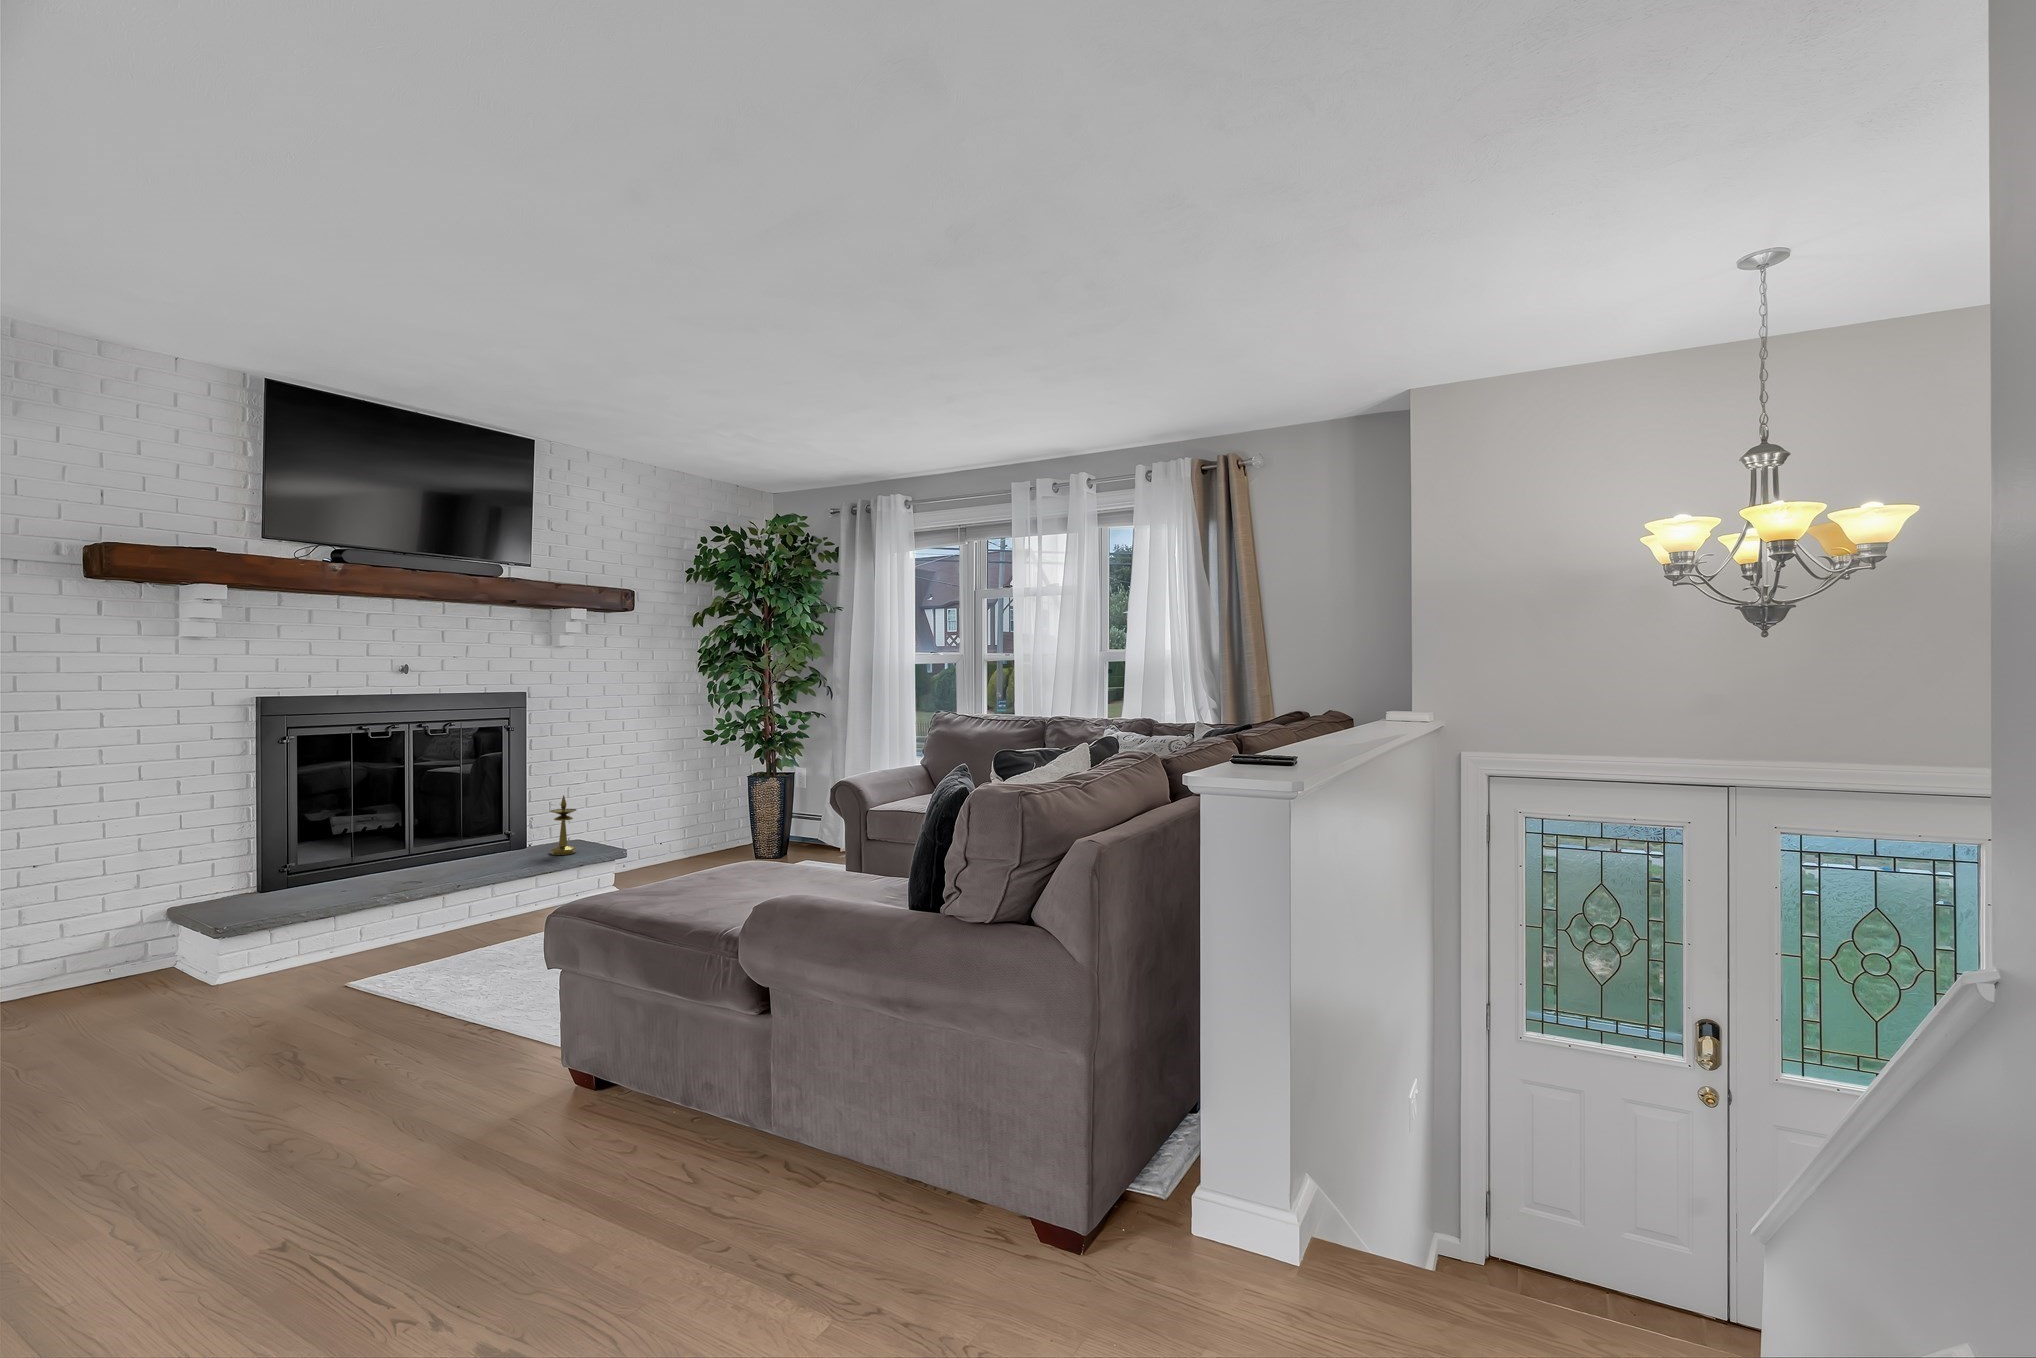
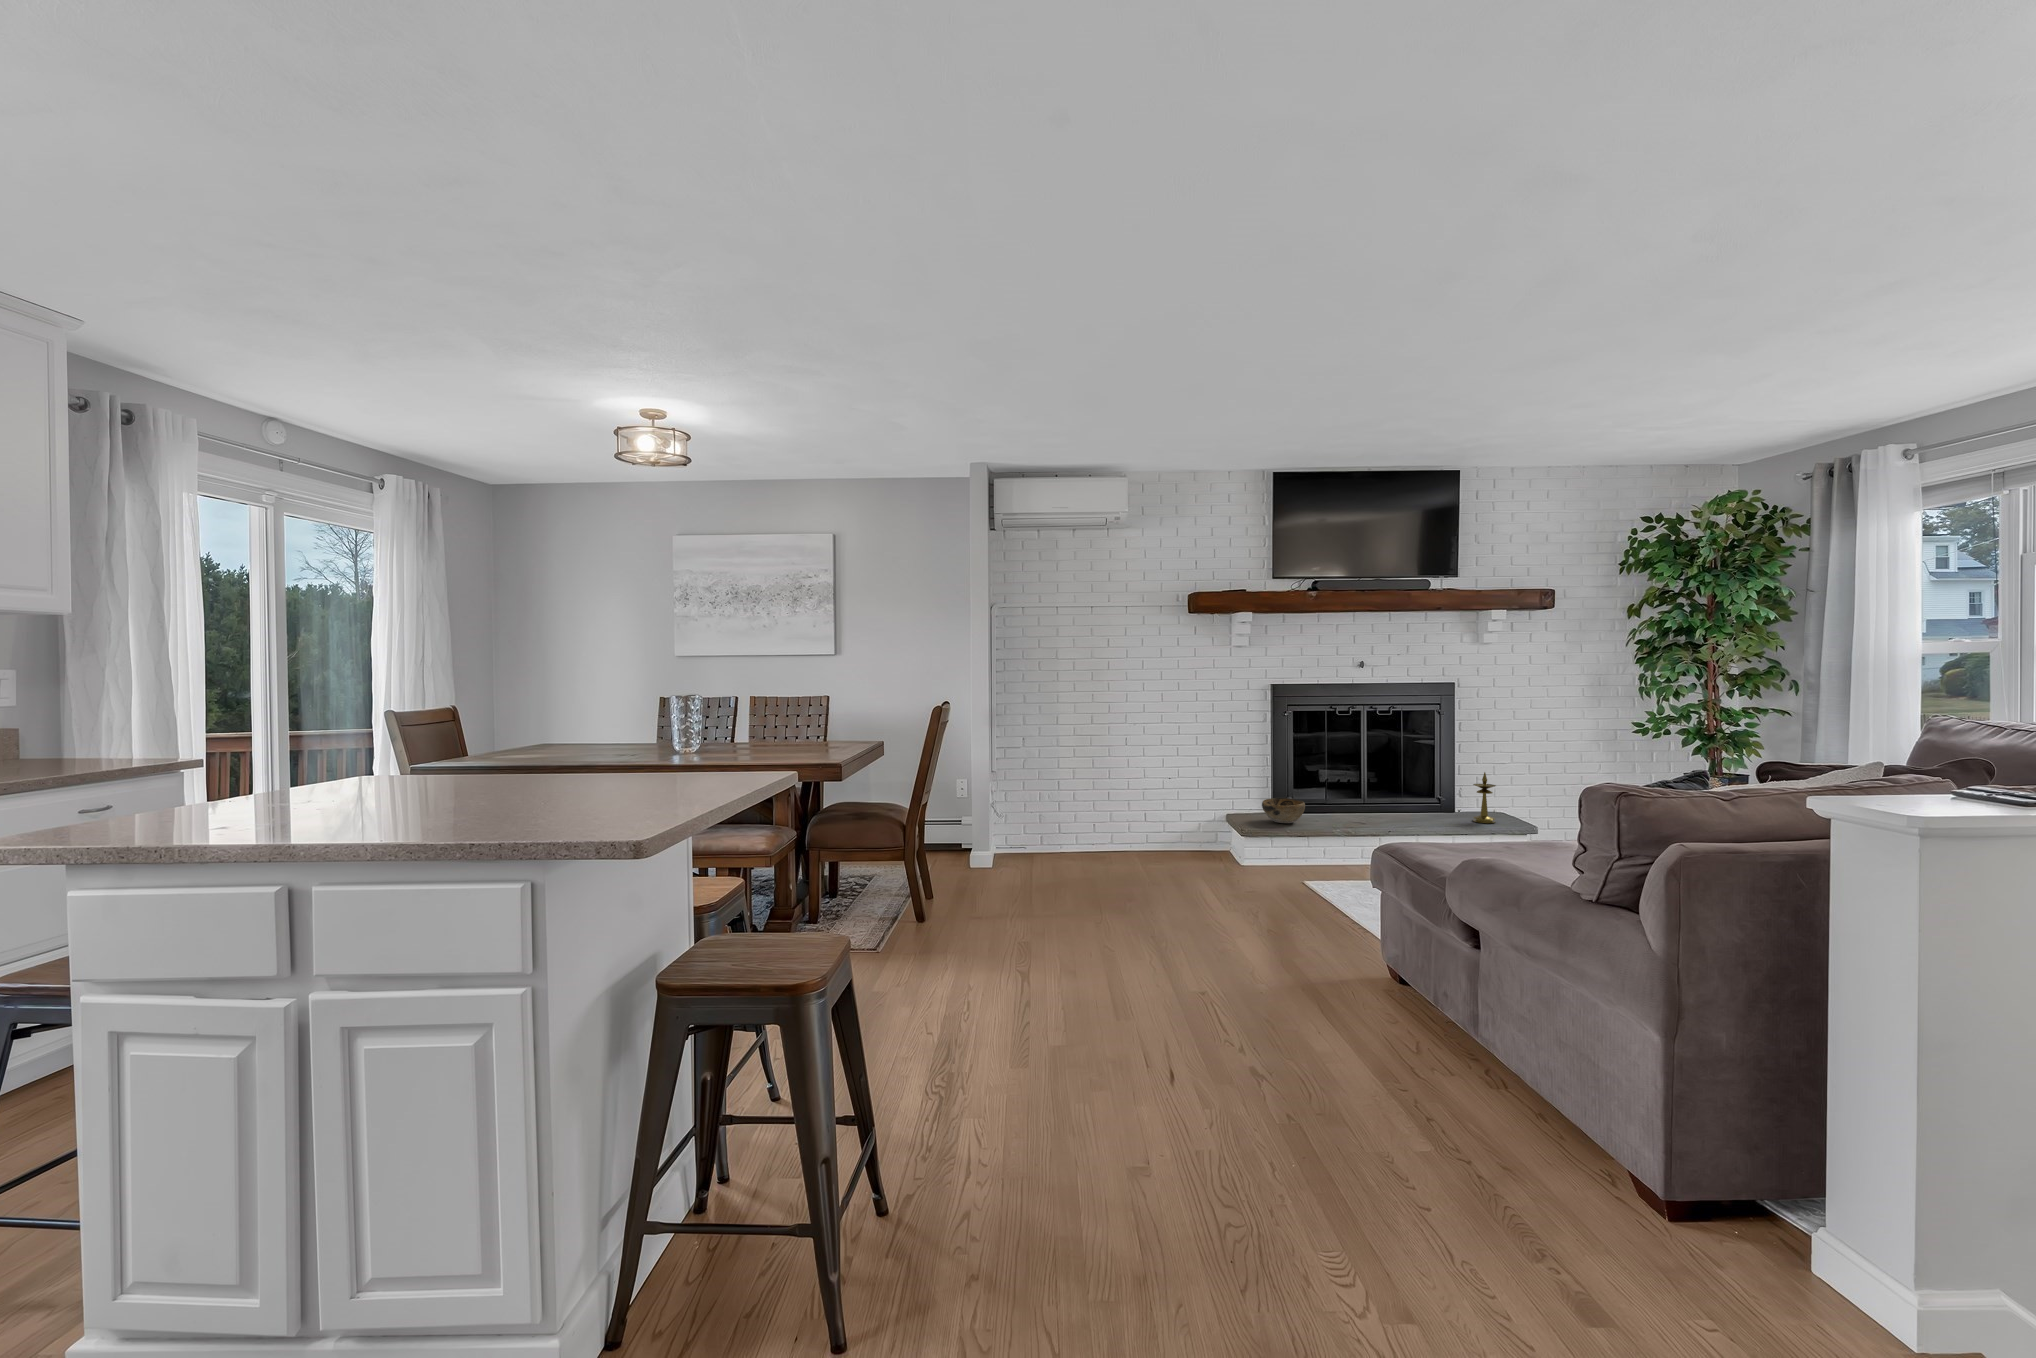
decorative bowl: none [243,864,322,903] -> present [1262,798,1305,823]

